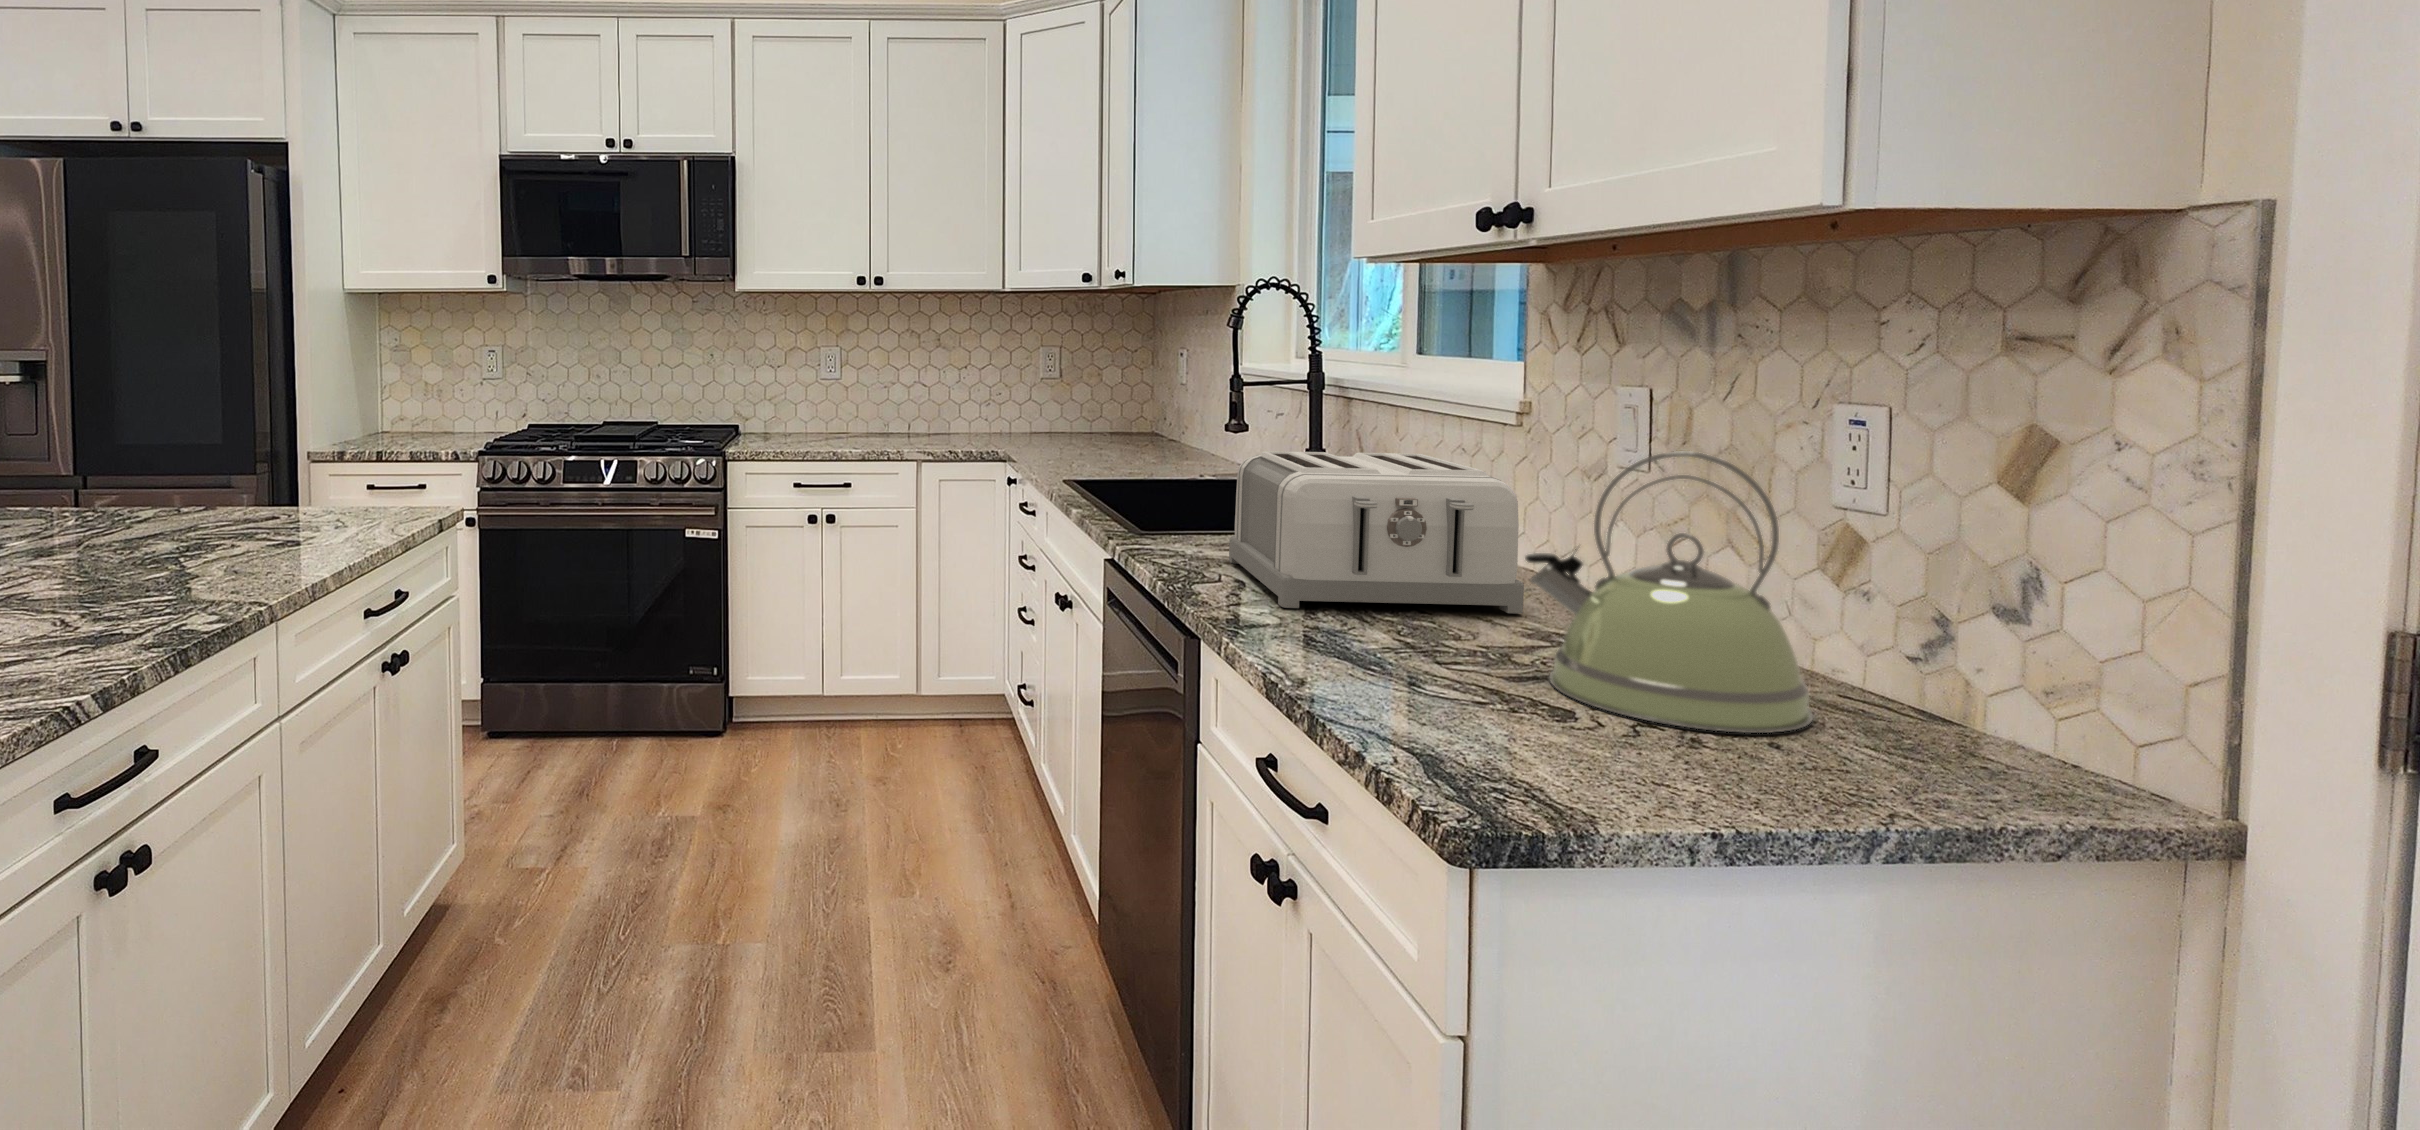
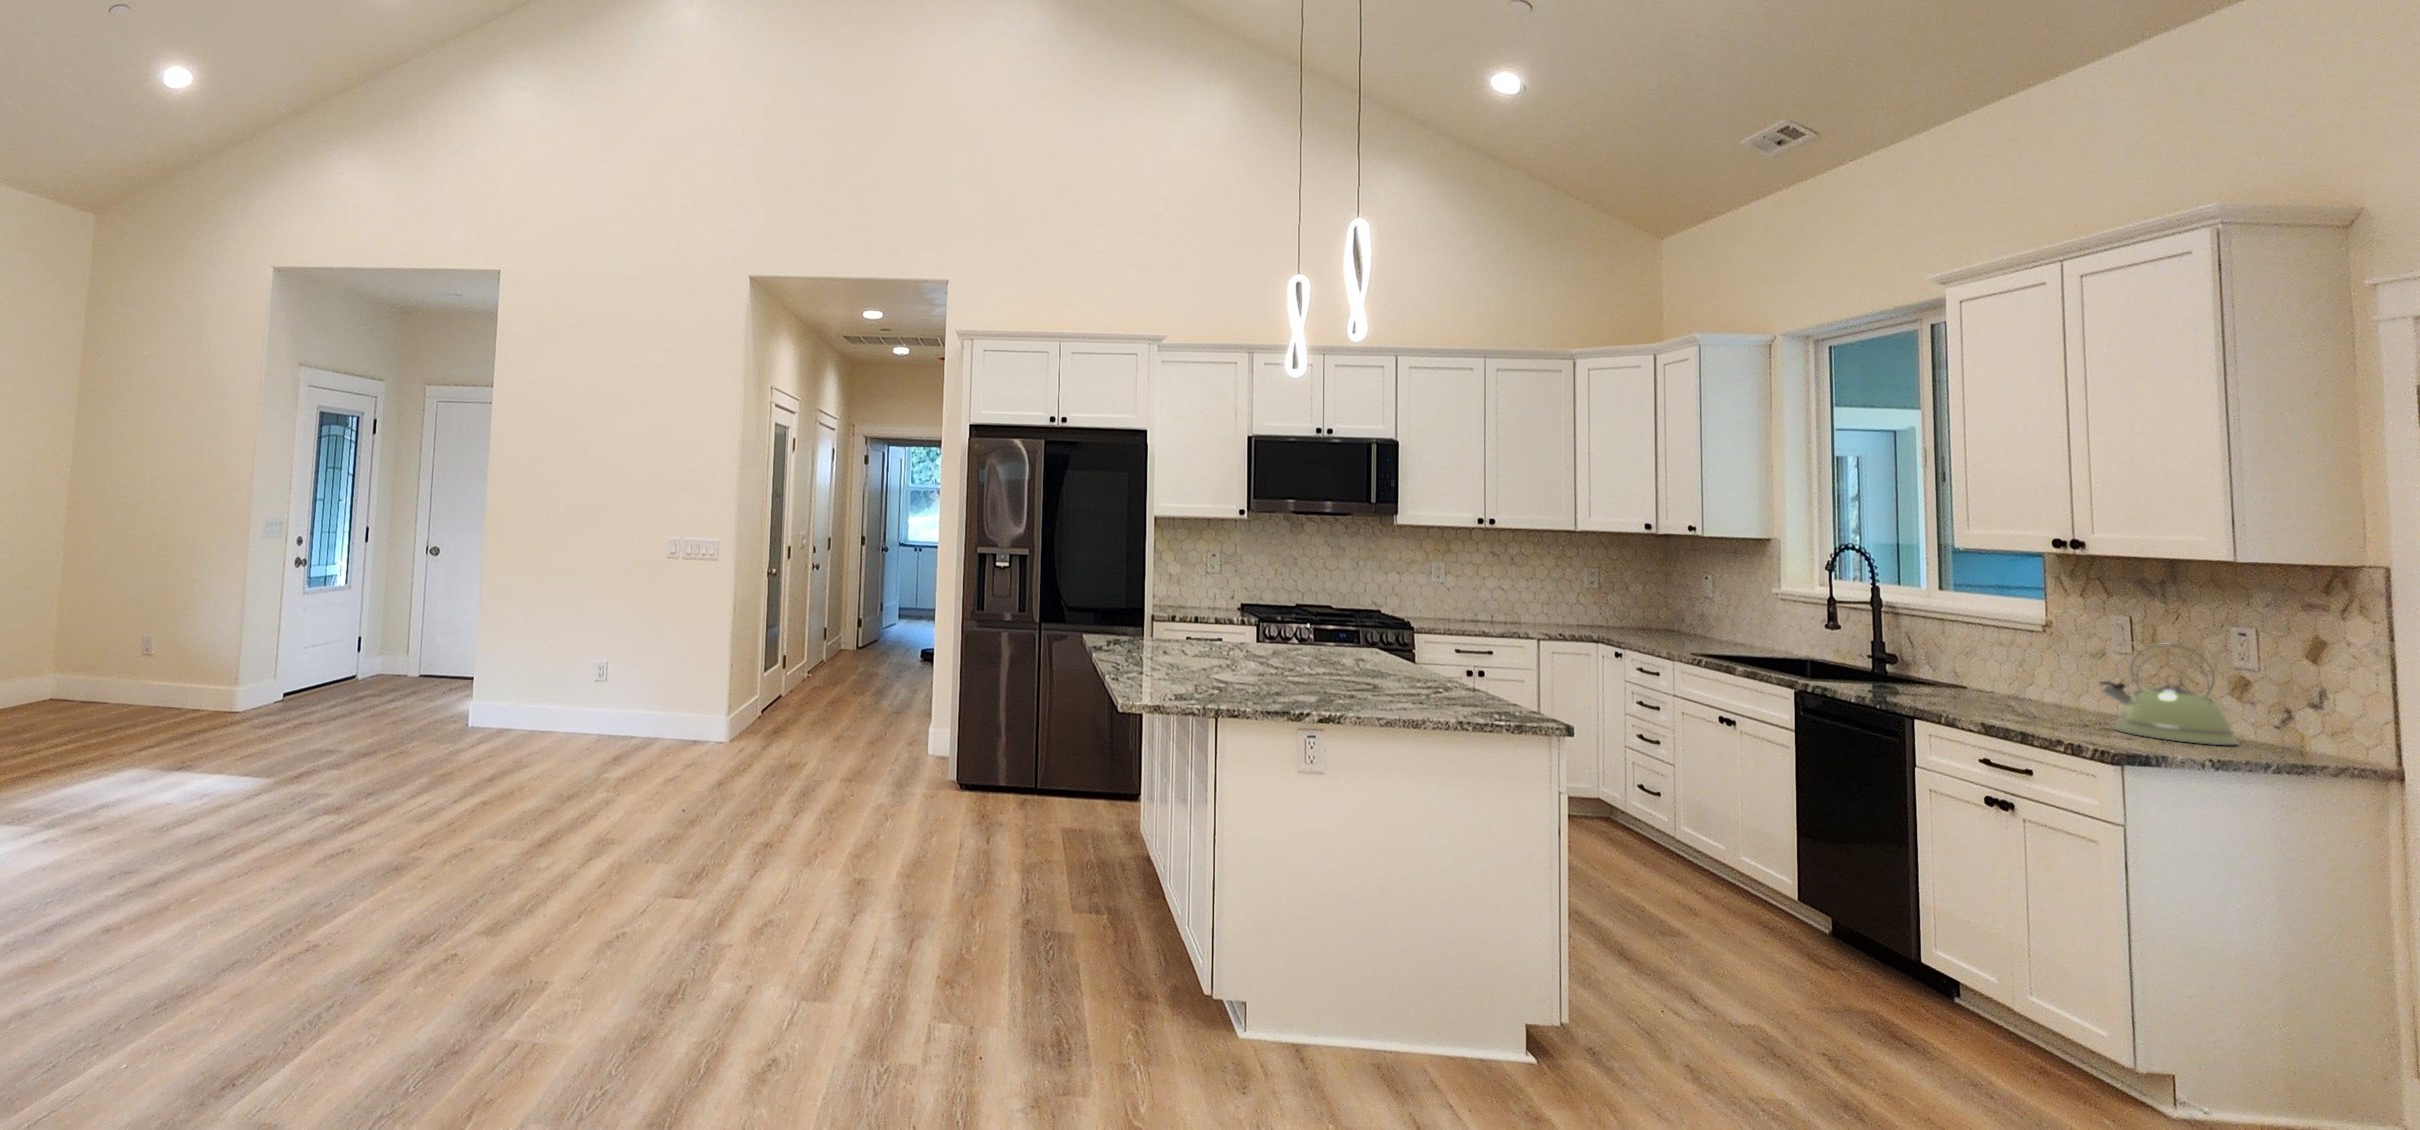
toaster: present [1229,451,1524,613] -> none [1893,638,2079,714]

